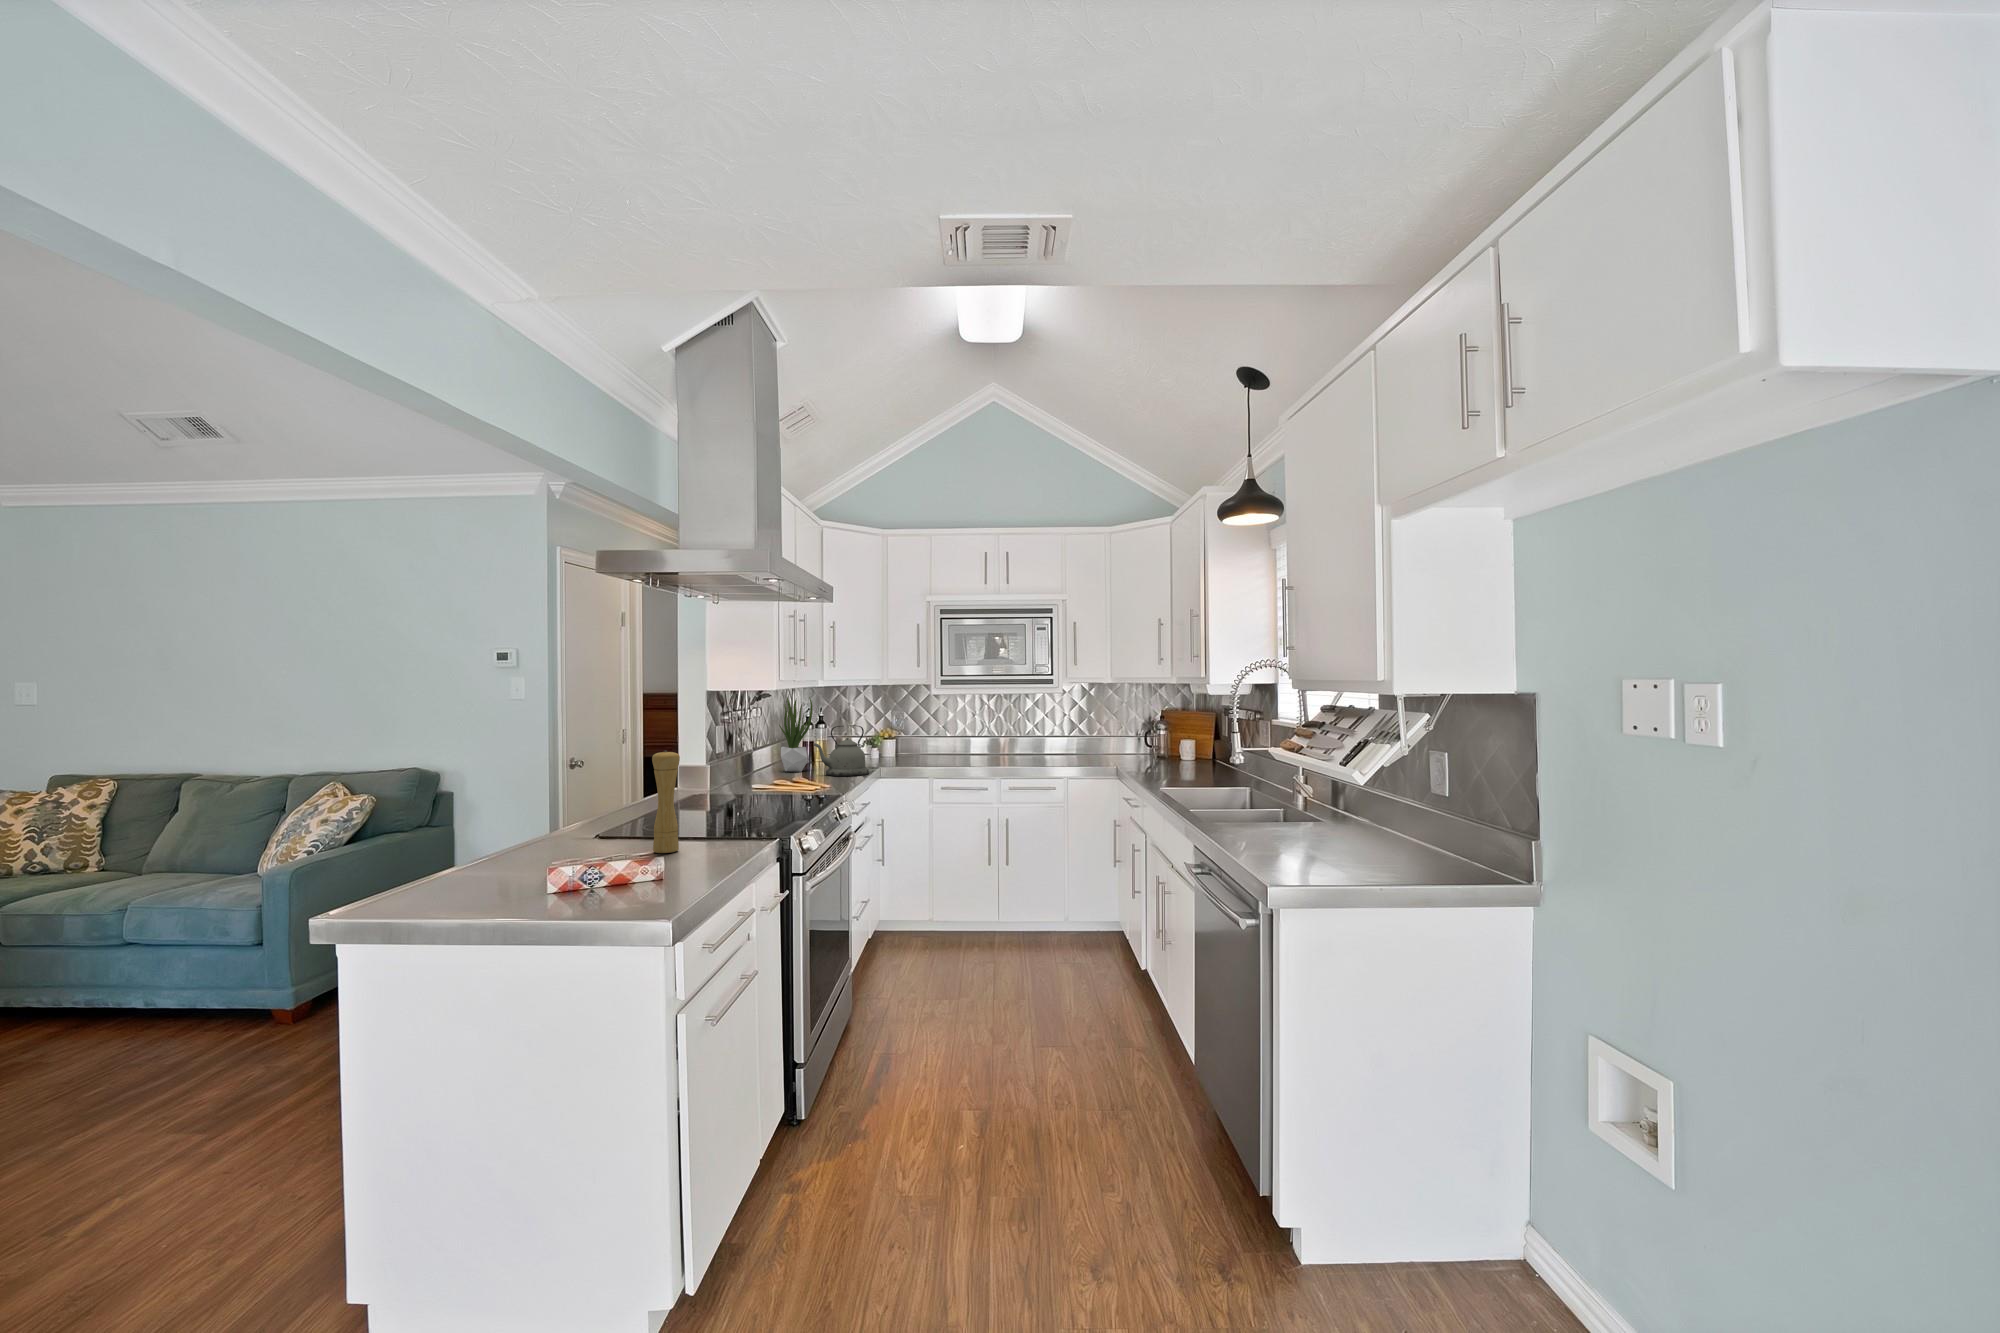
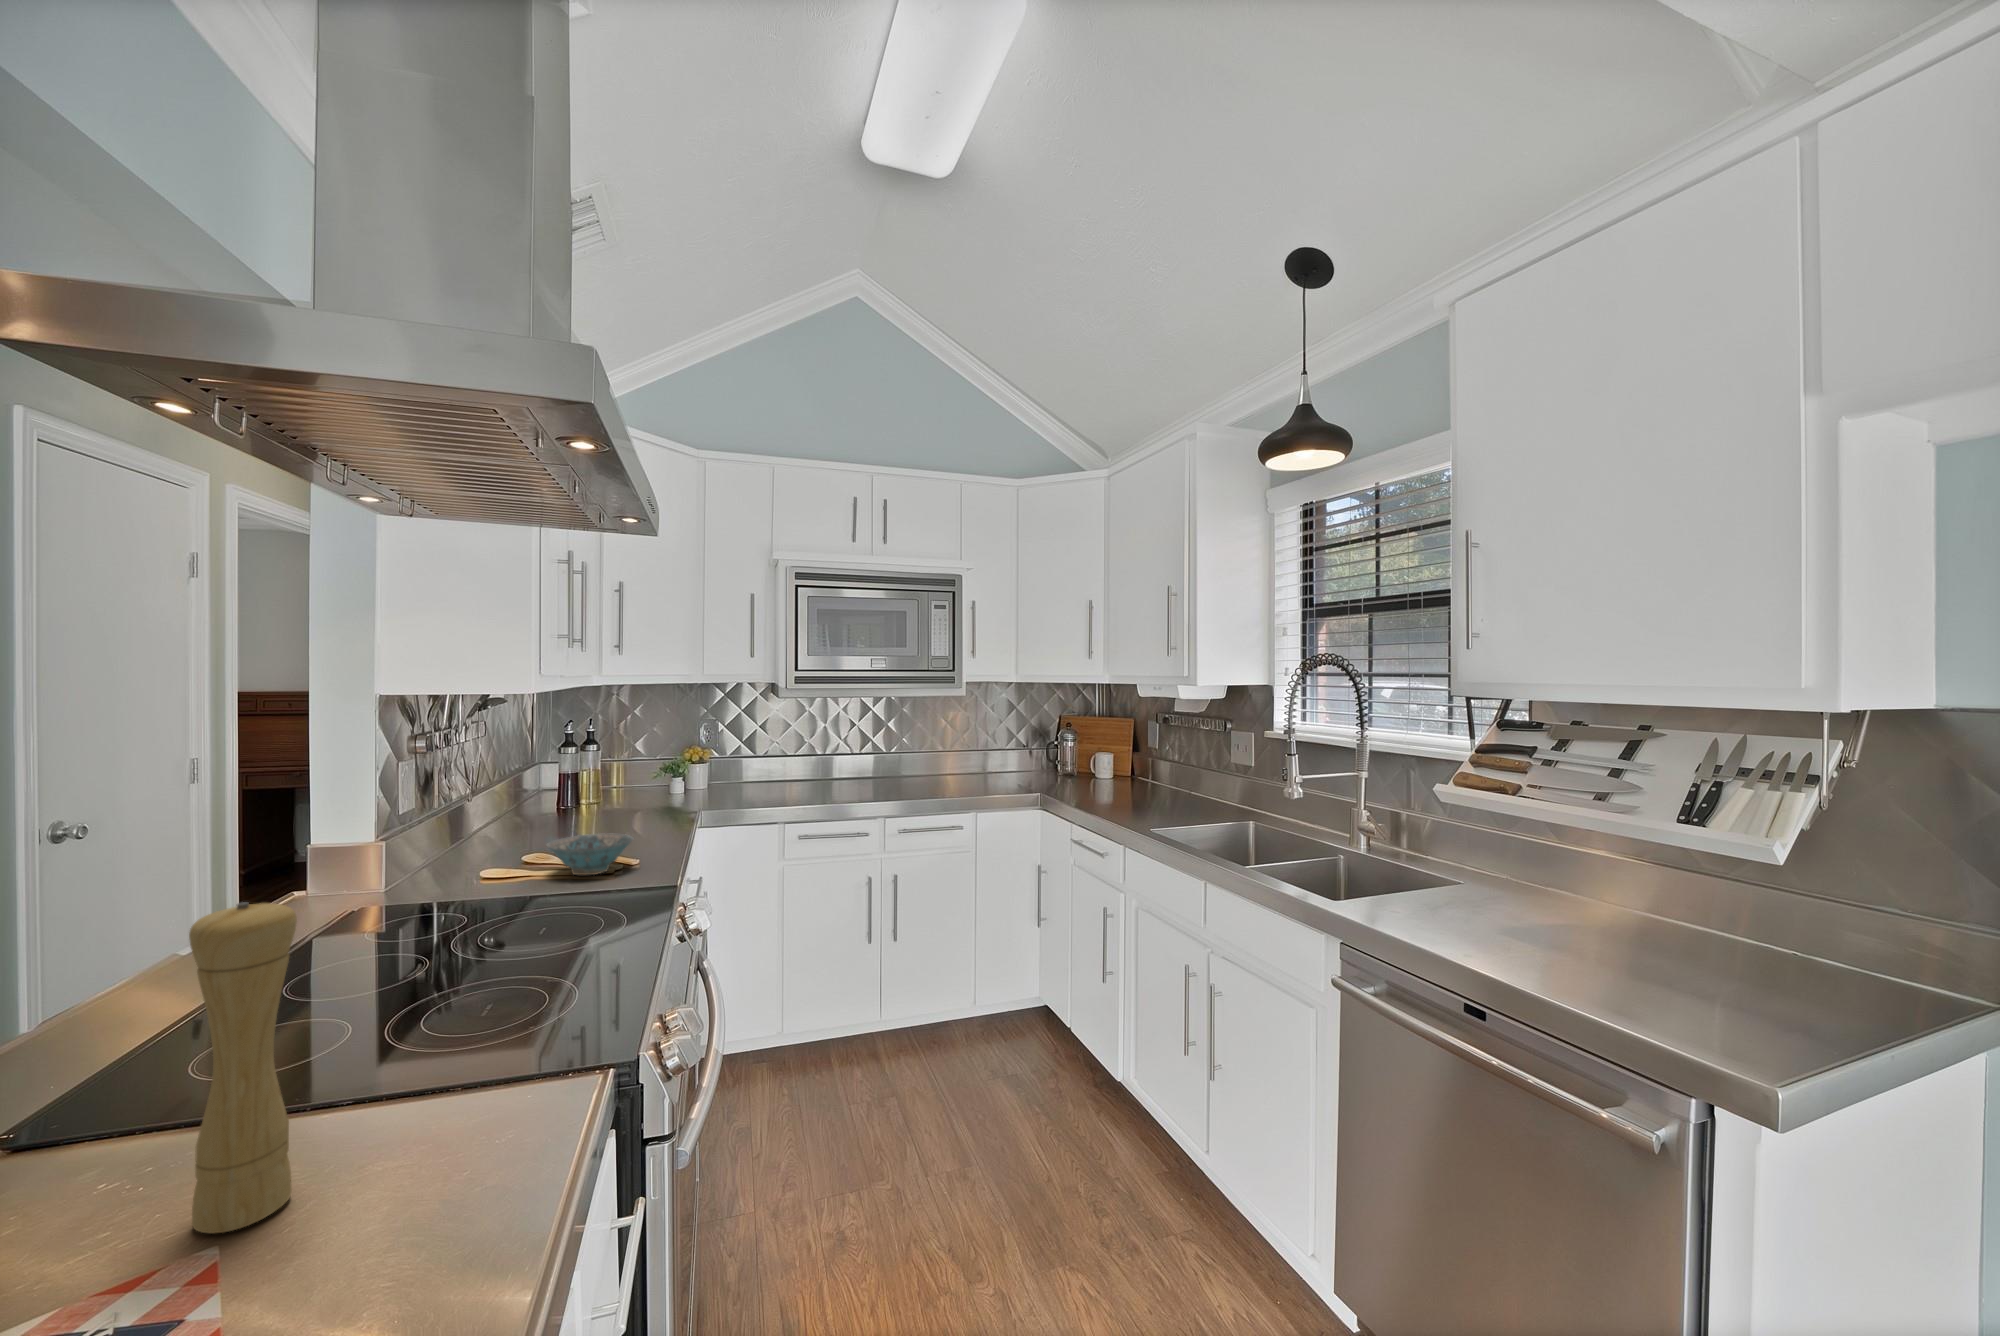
potted plant: present [779,697,813,772] -> none [517,702,577,823]
kettle: present [814,725,869,776] -> none [585,747,677,830]
ceramic bowl: none [785,771,831,791] -> present [547,833,634,876]

